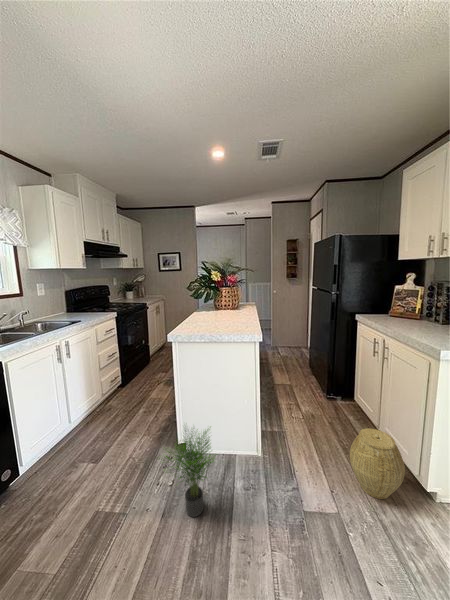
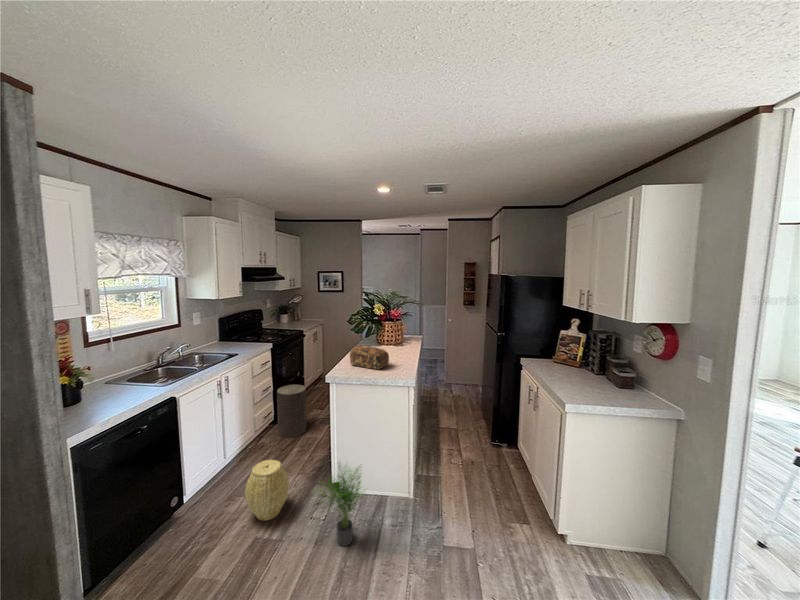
bread loaf: none [191,305,231,327] -> present [350,346,389,369]
stool: none [122,350,152,399] -> present [277,385,306,438]
woven basket: present [350,428,405,499] -> present [245,460,289,521]

